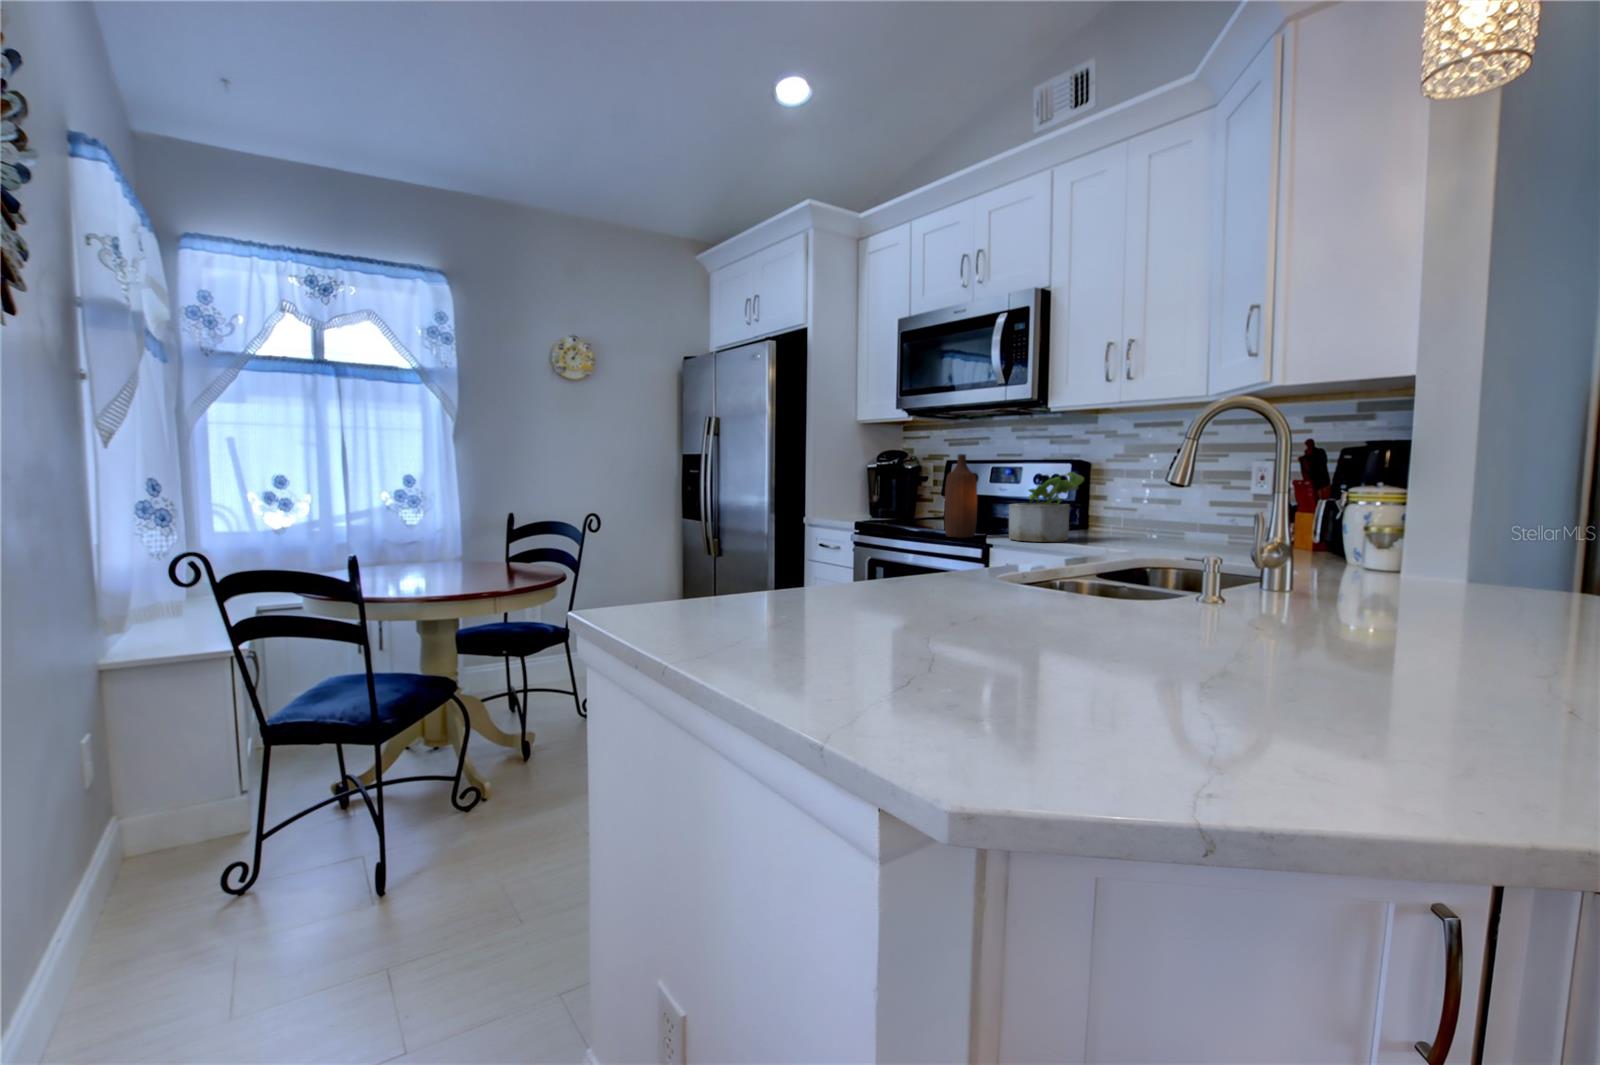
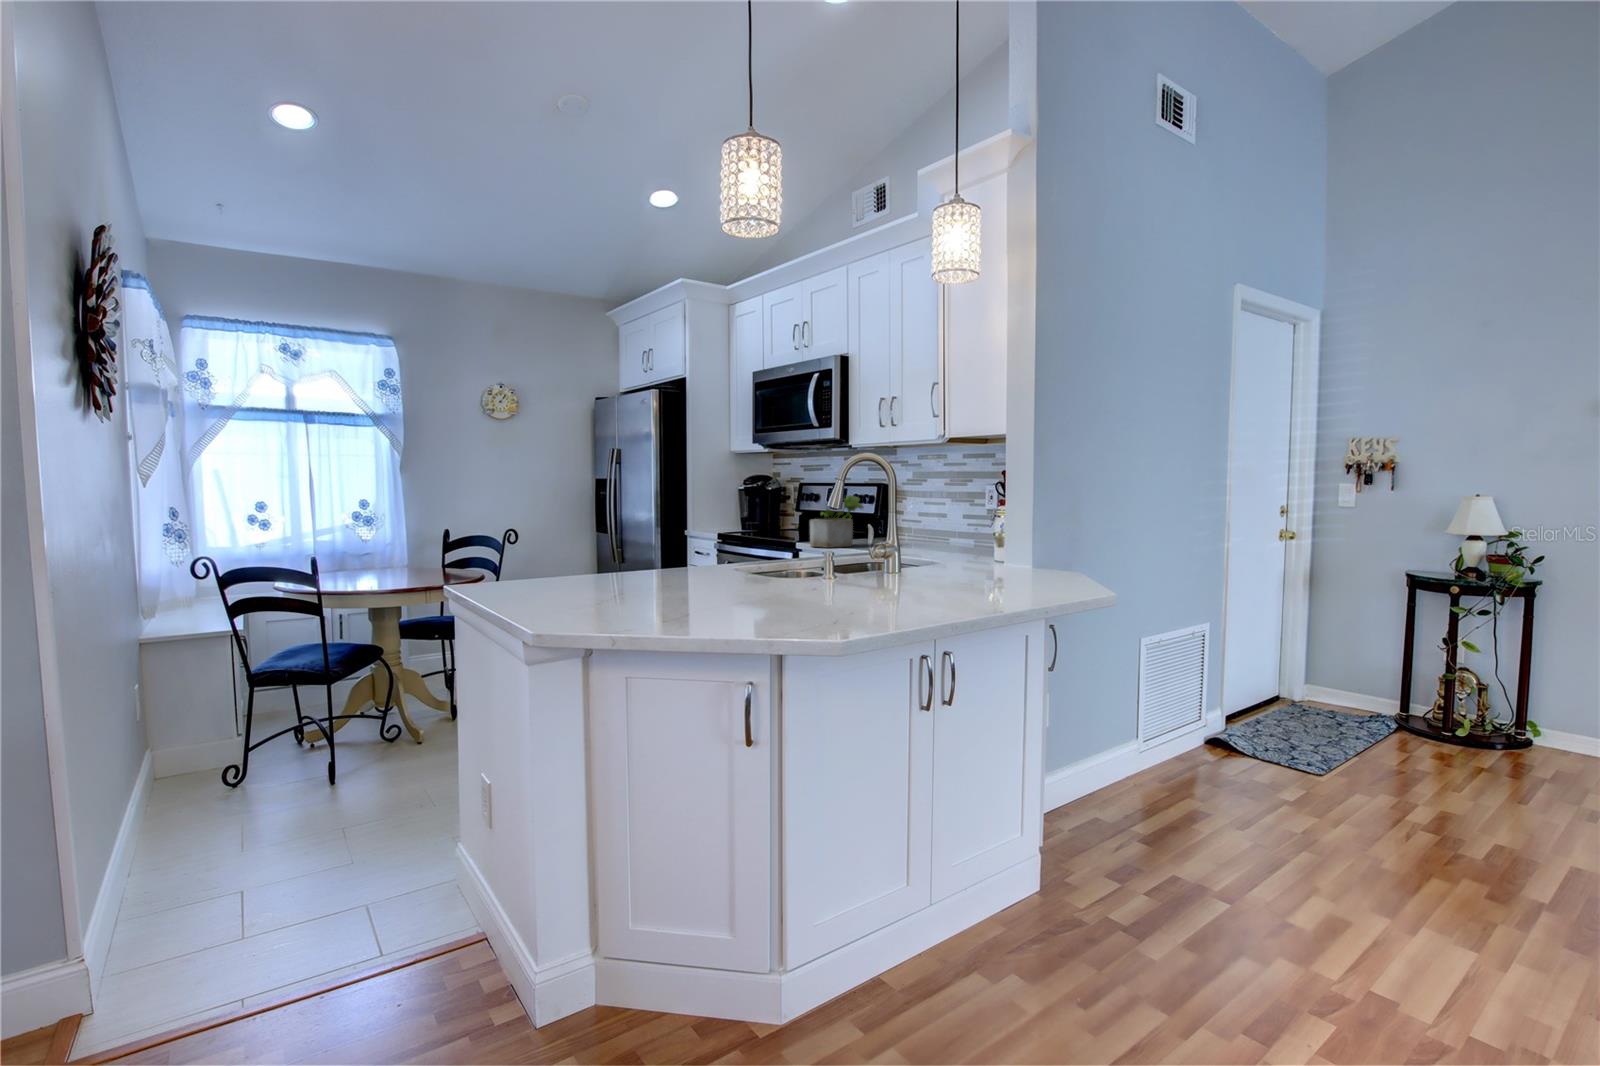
bottle: present [944,454,977,538] -> none [768,482,792,545]

